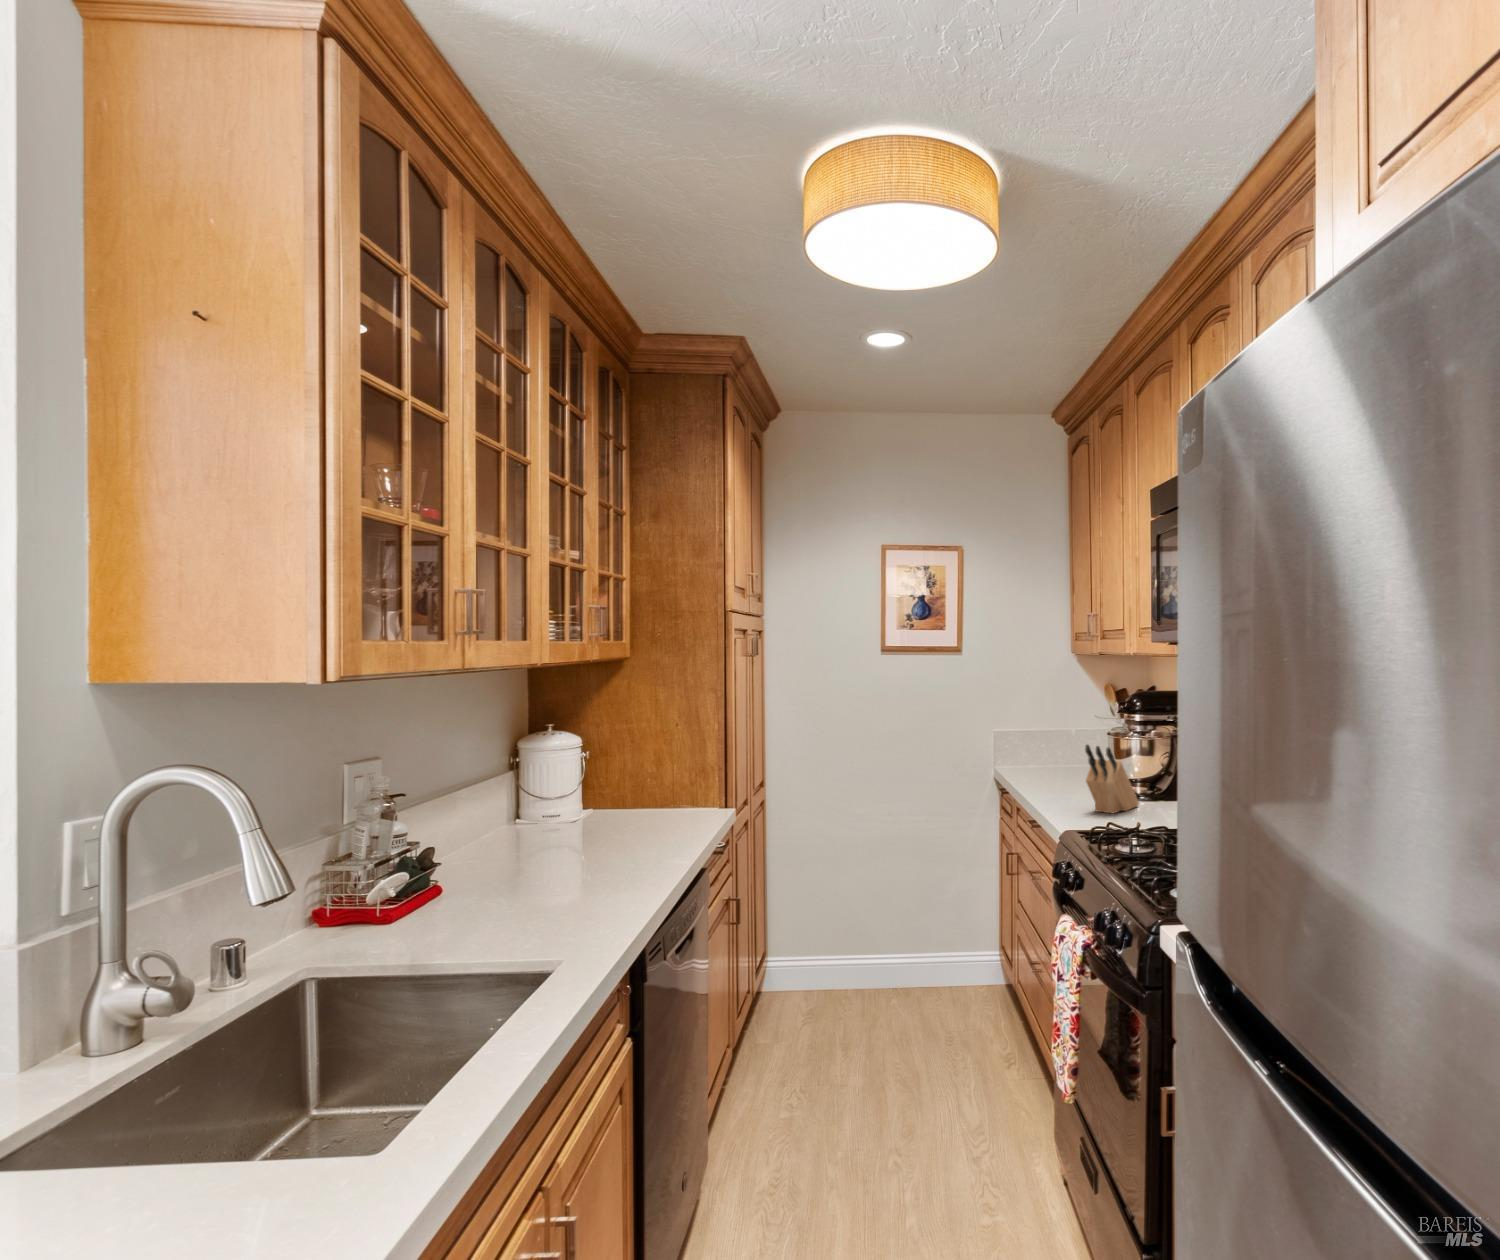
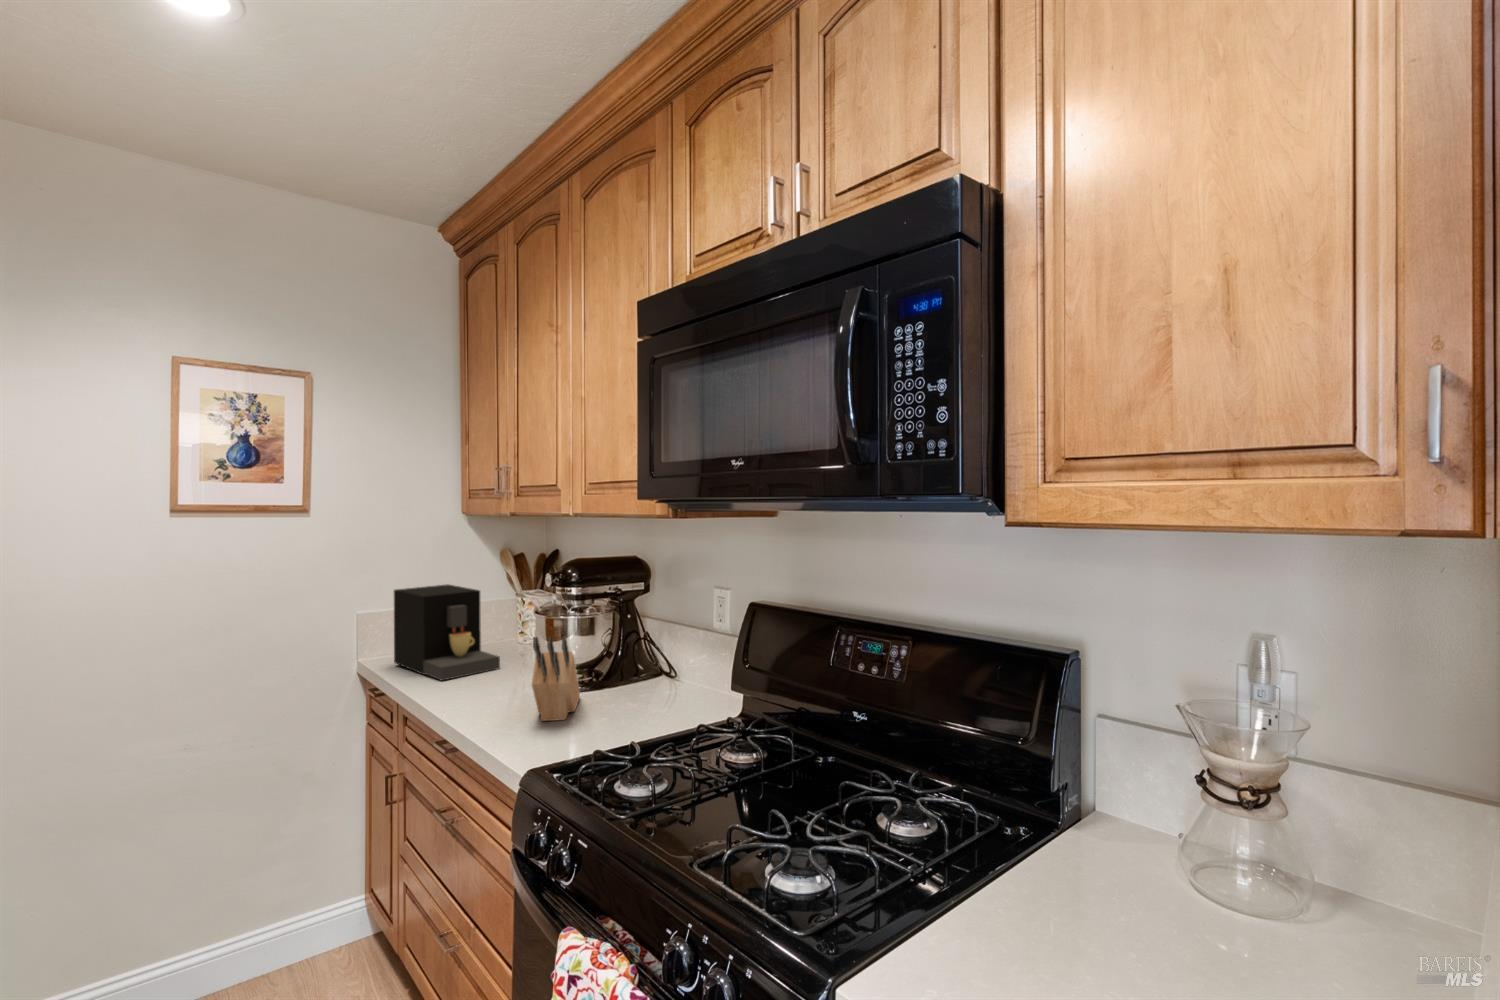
coffee maker: none [1019,714,1096,786] -> present [394,584,500,680]

